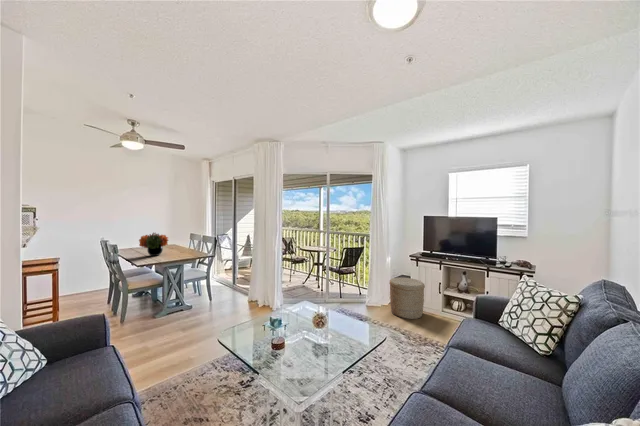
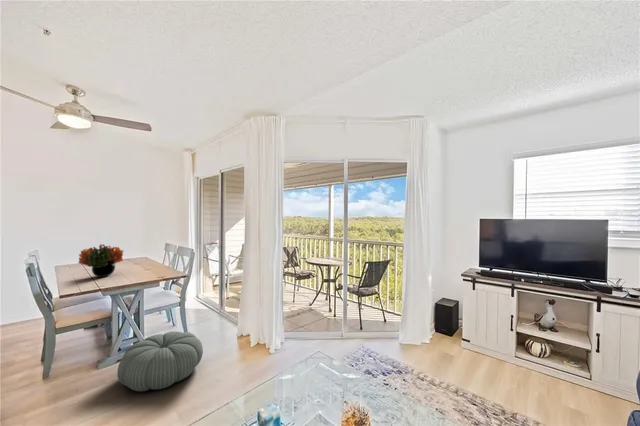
woven basket: present [389,278,425,319] -> none [434,305,489,371]
pouf: none [175,294,229,327] -> present [117,331,203,391]

